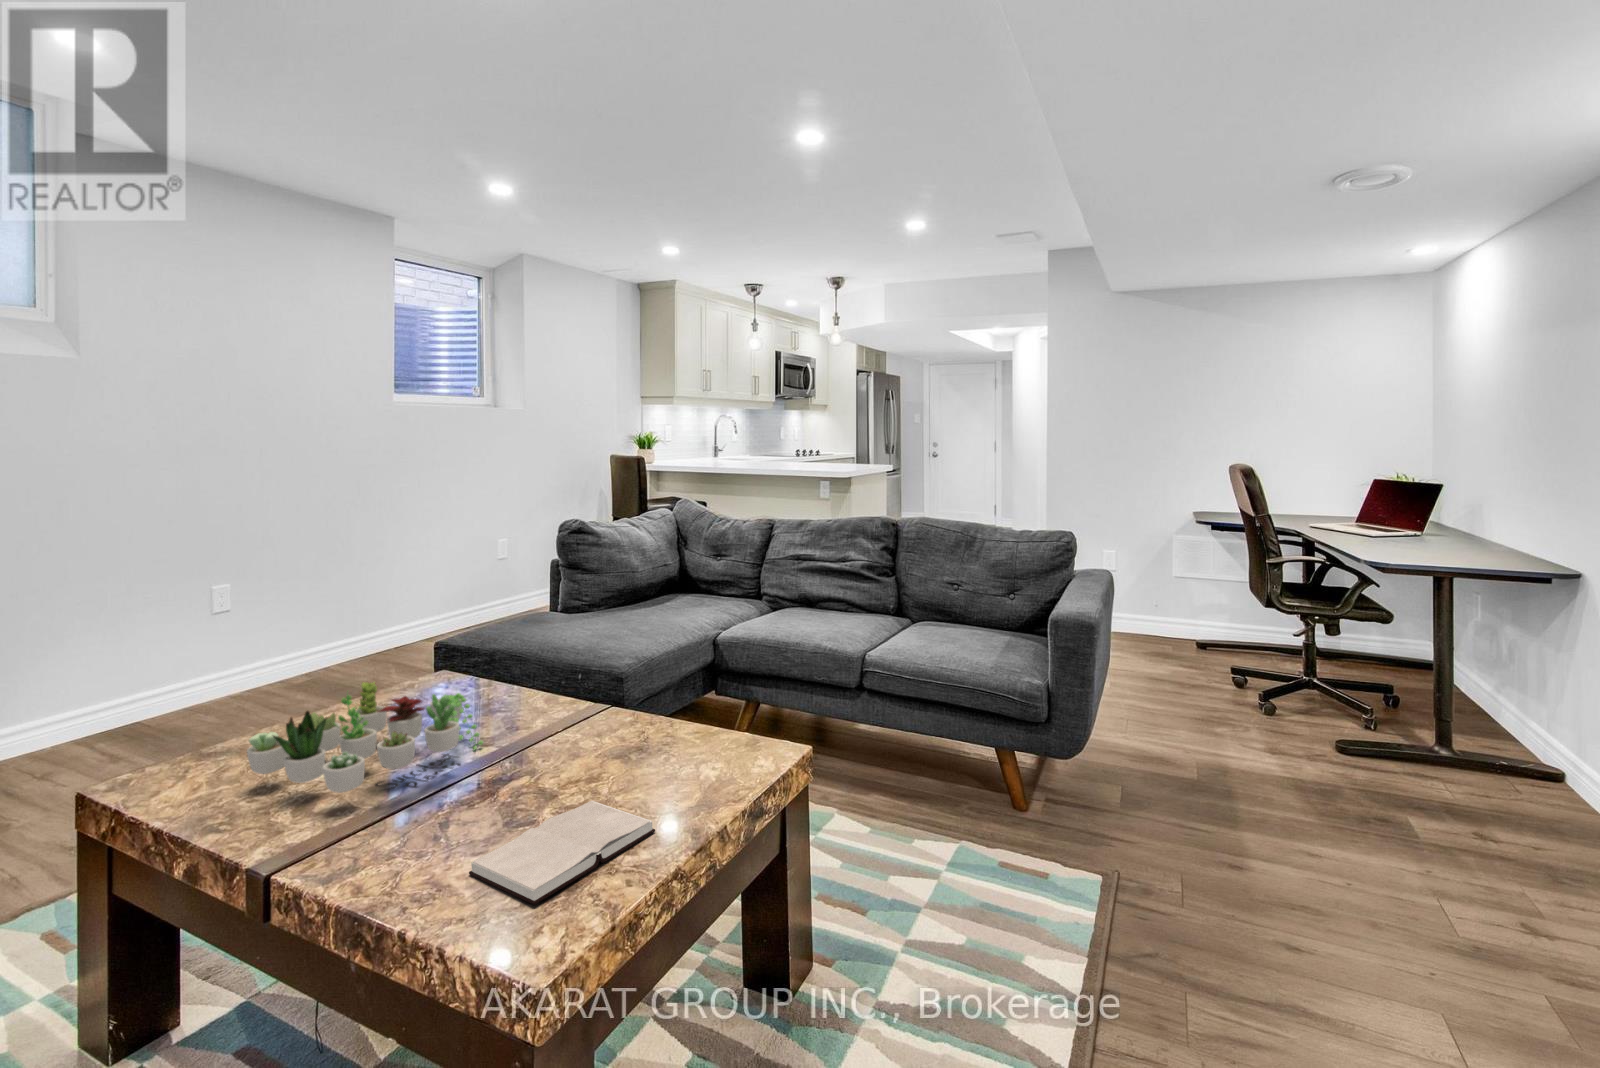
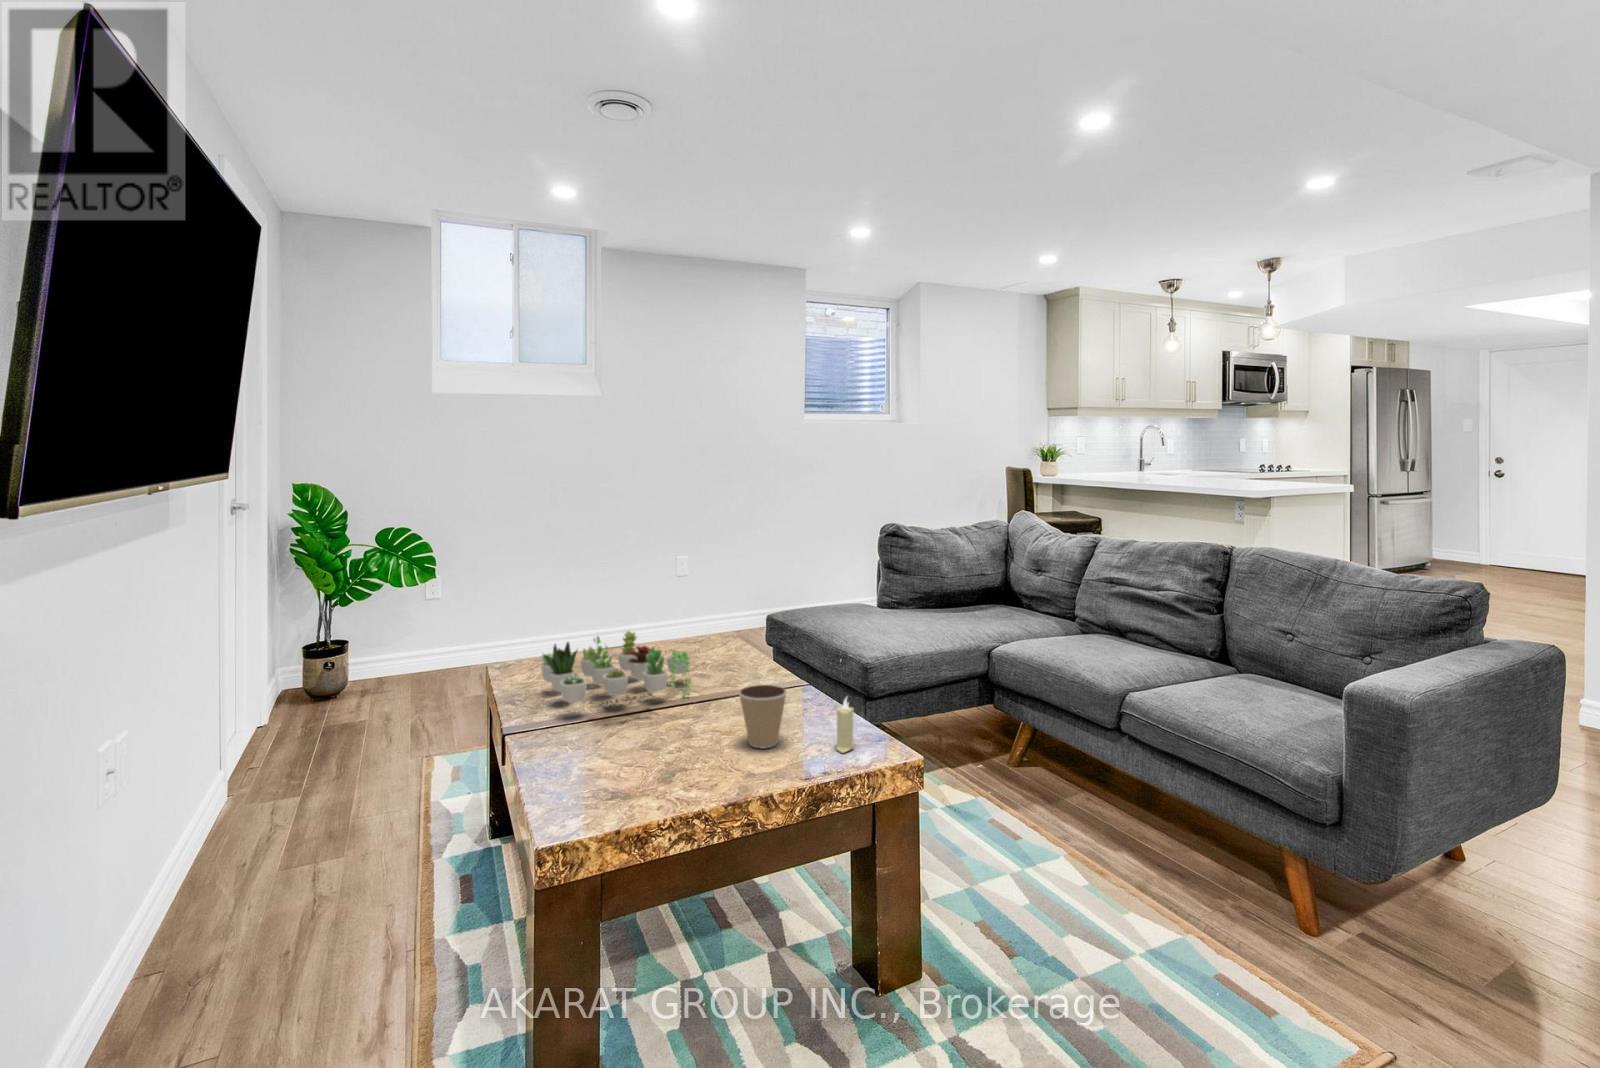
candle: none [714,704,735,764] -> present [836,699,854,752]
coffee cup: none [607,709,663,784] -> present [739,685,787,748]
hardback book: present [469,801,655,905] -> none [589,749,727,805]

